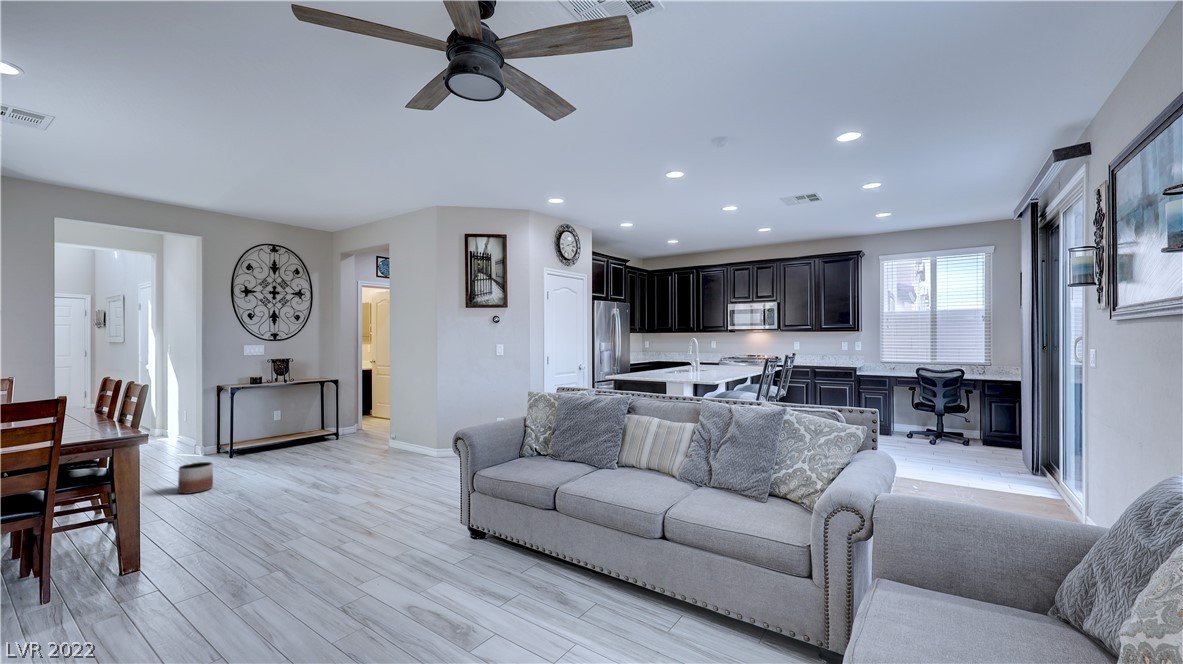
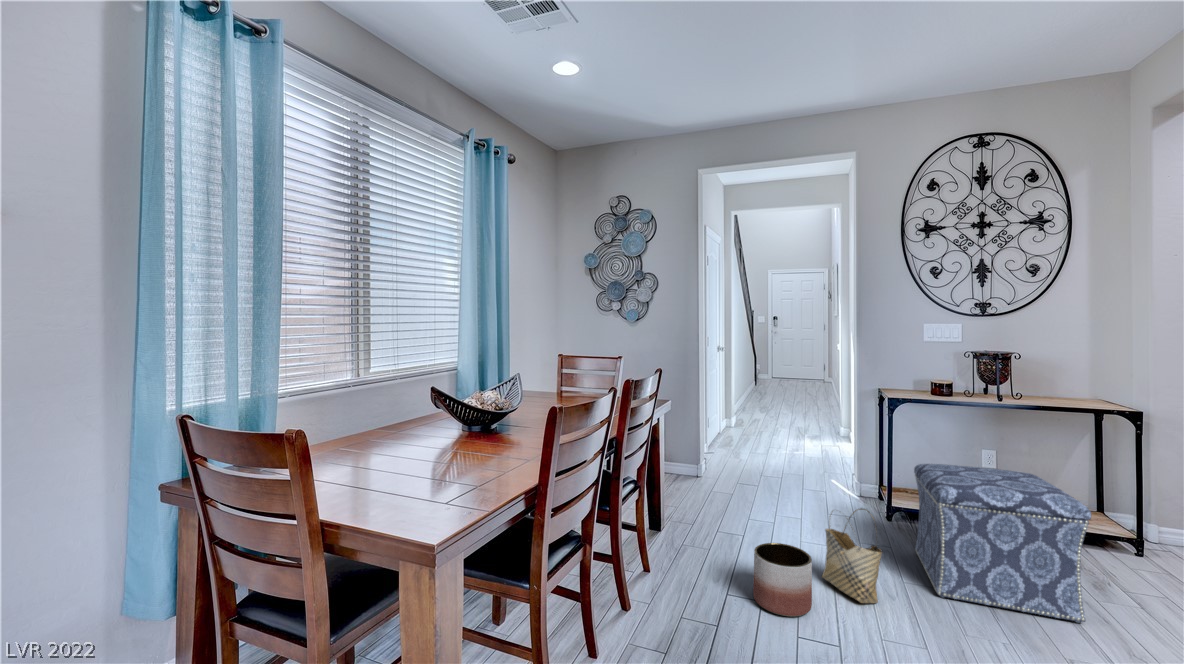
ottoman: none [249,411,320,468] -> present [914,464,1091,623]
woven basket: none [210,437,244,479] -> present [822,508,883,603]

